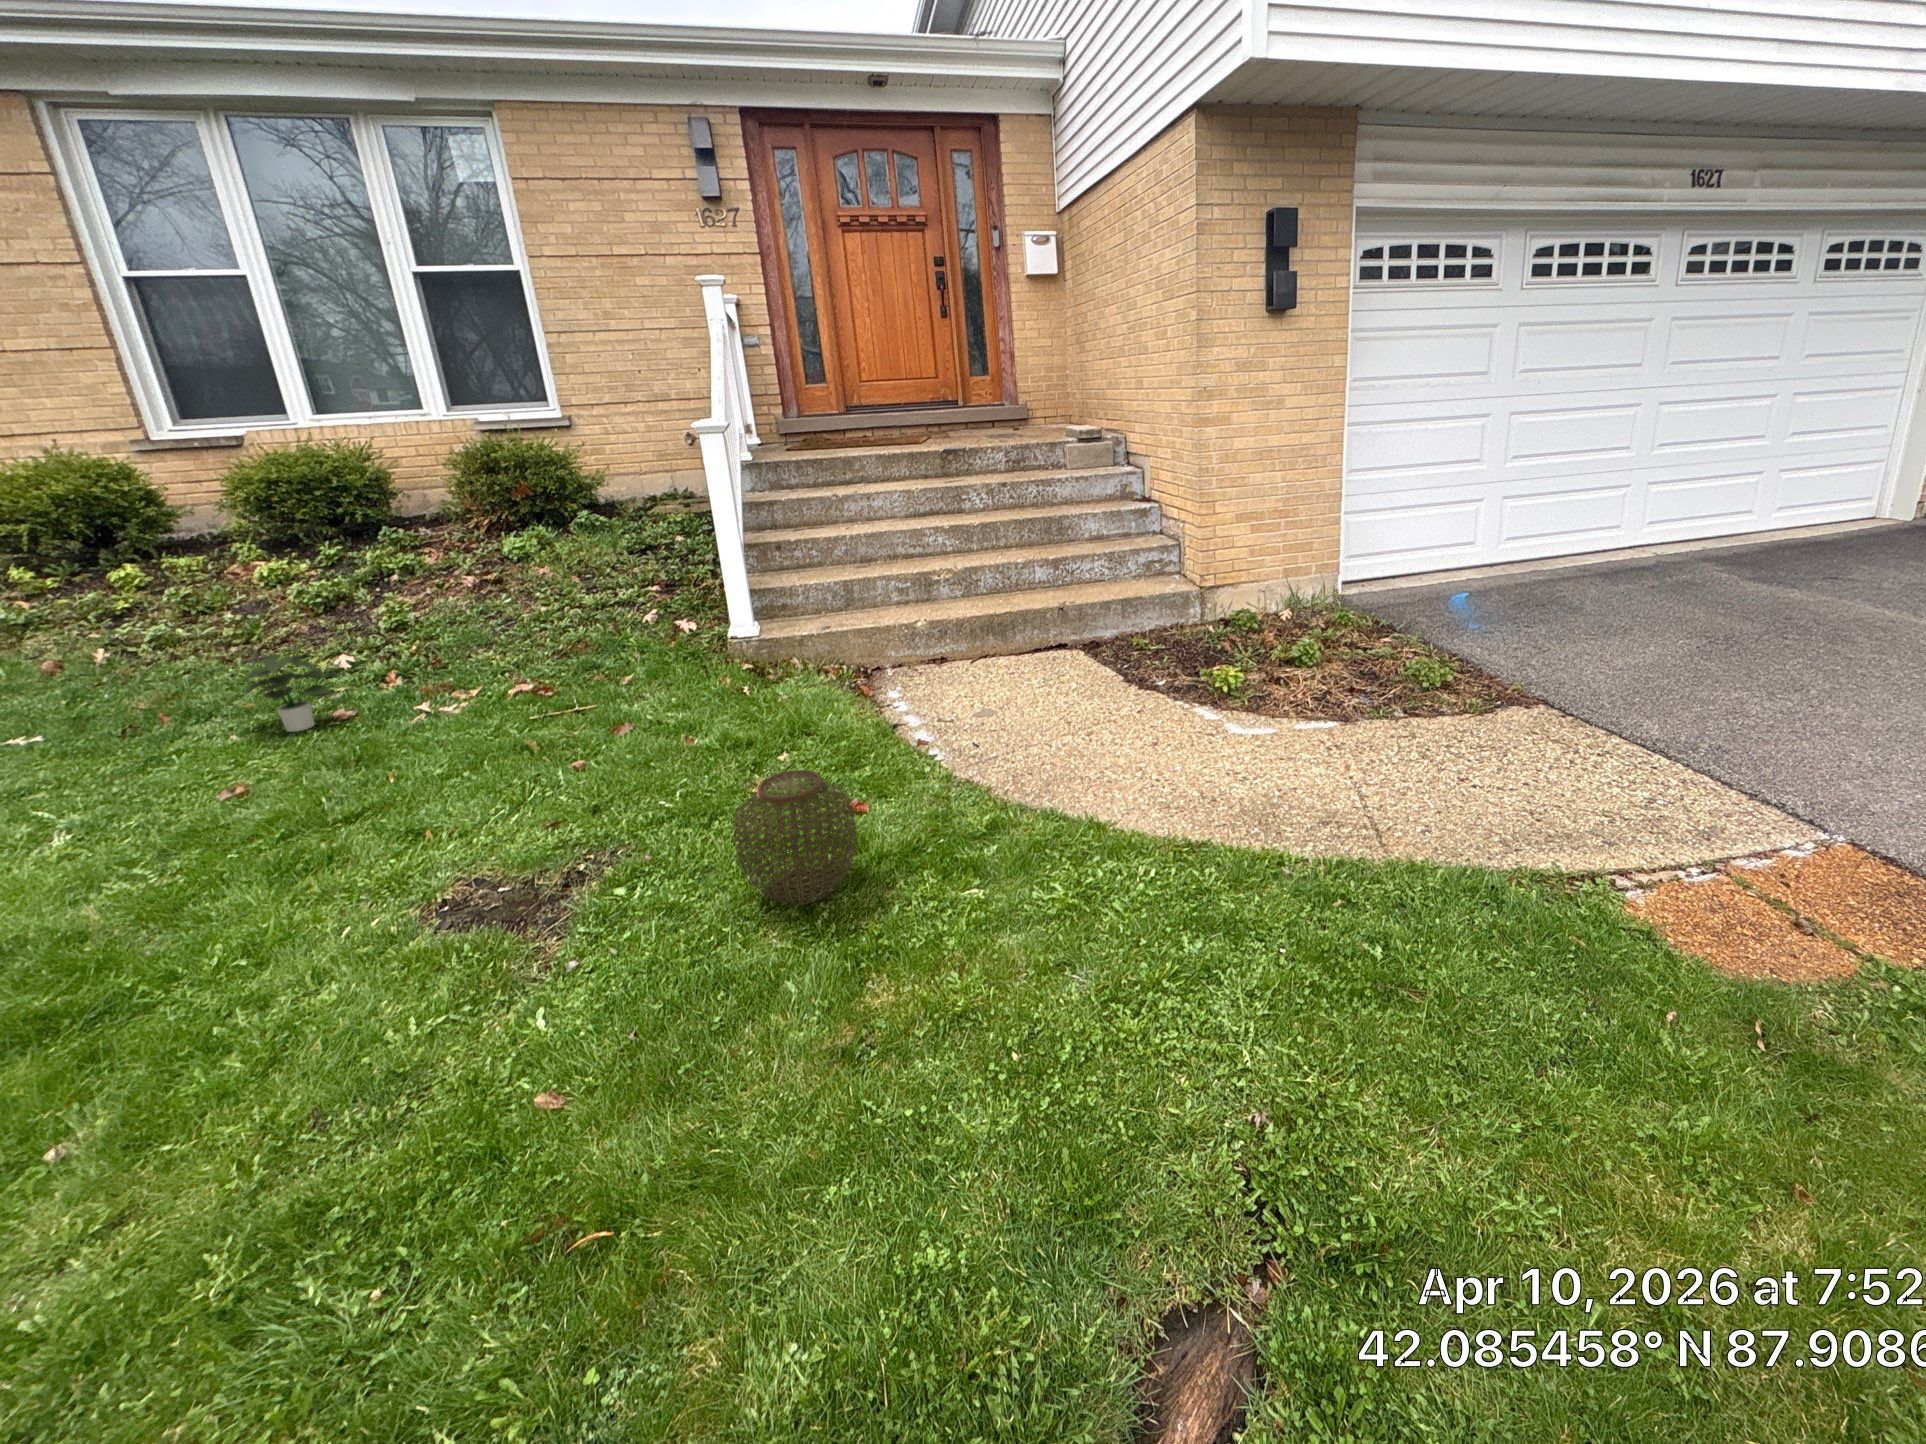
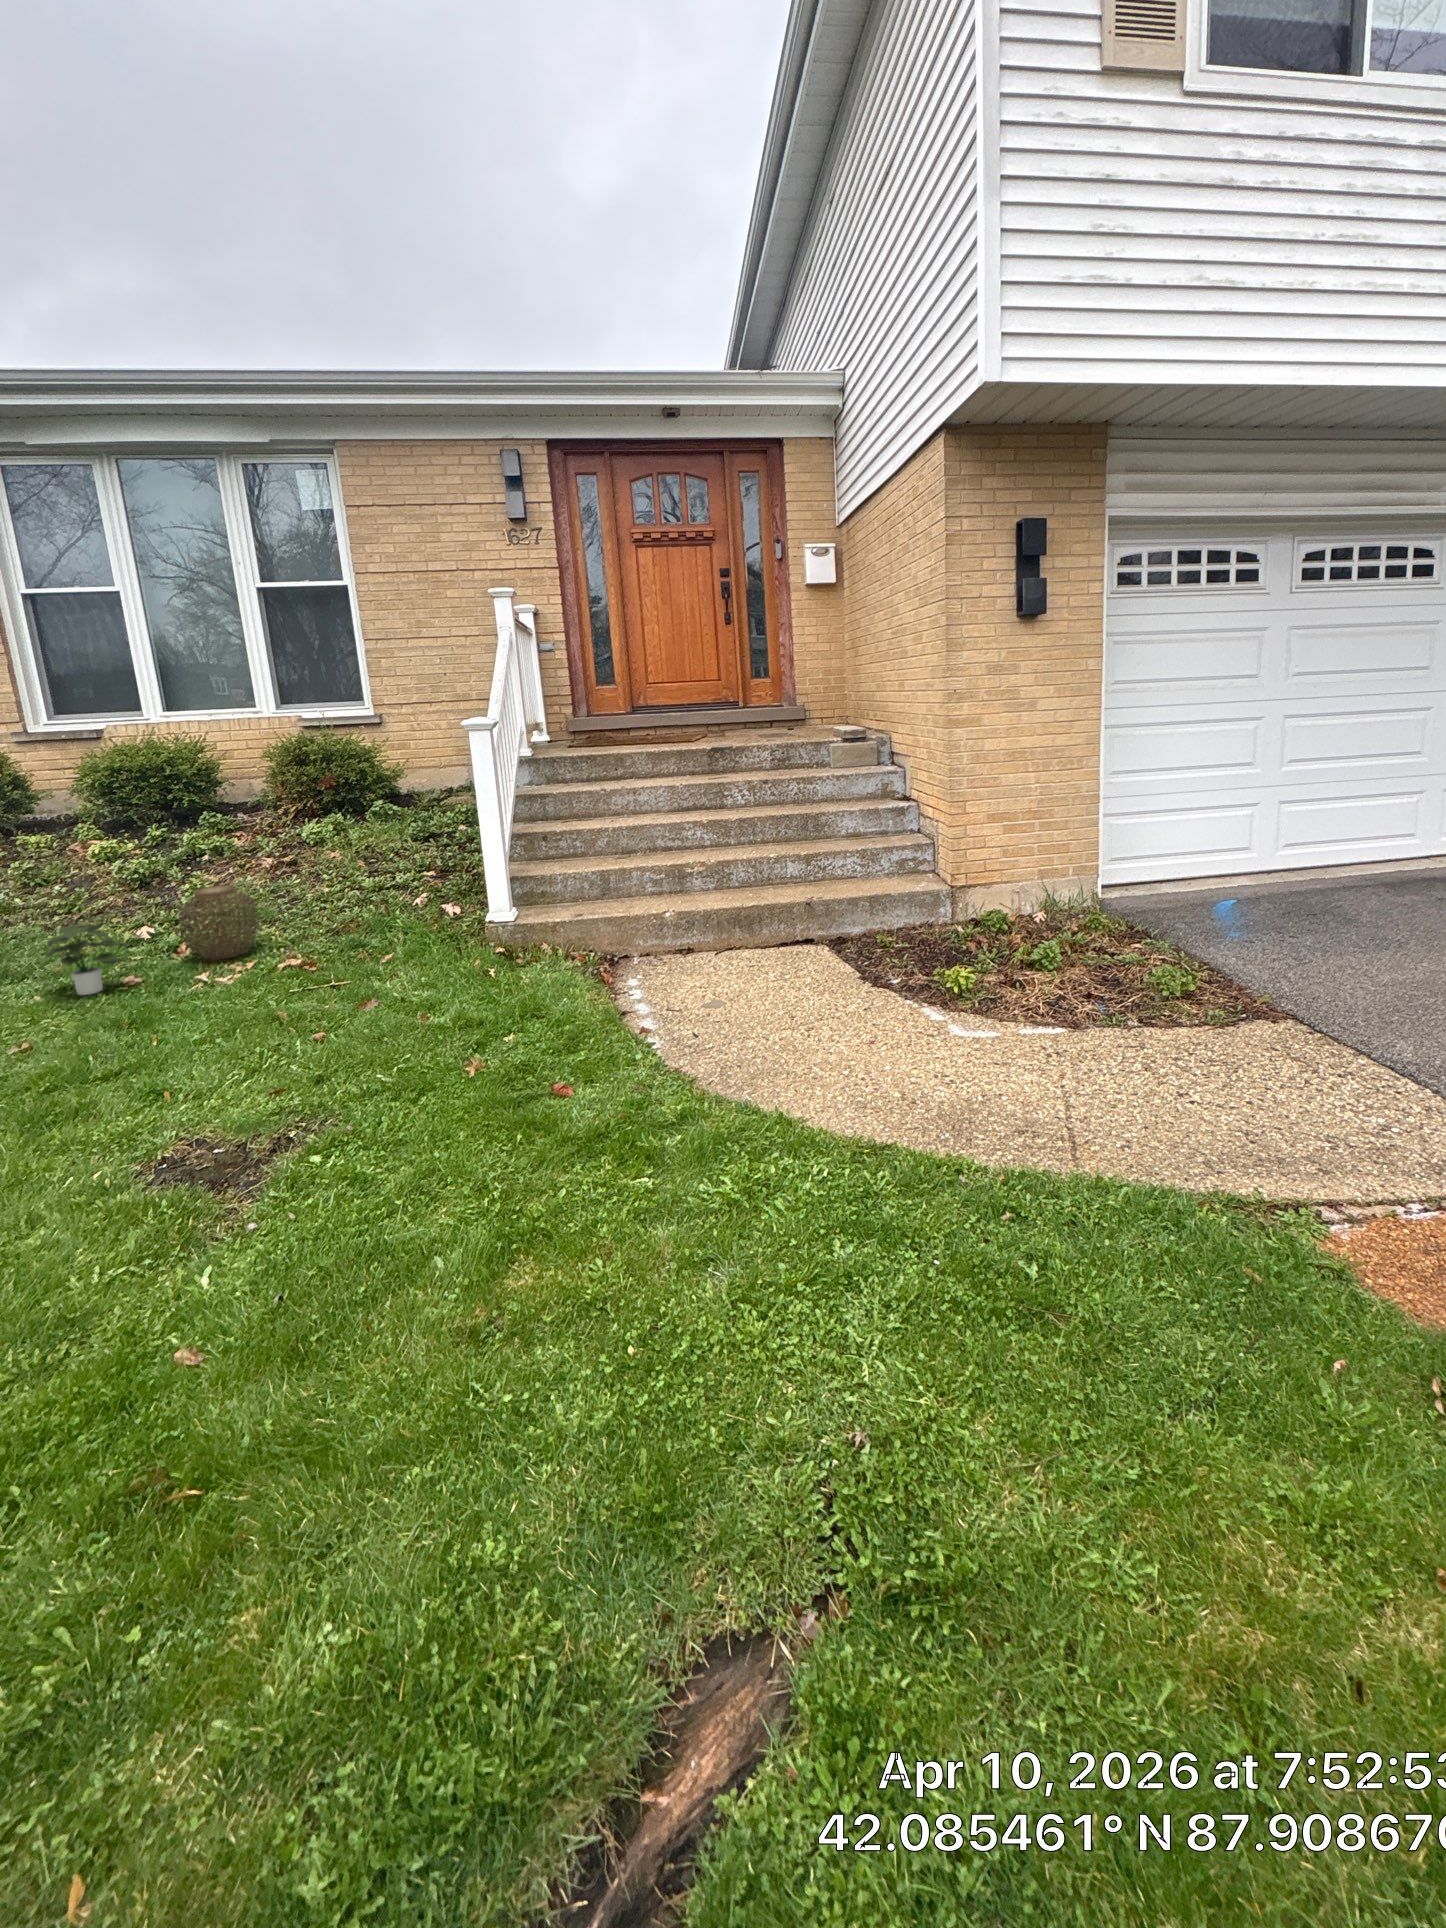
woven basket: present [733,770,857,905] -> present [178,885,259,960]

